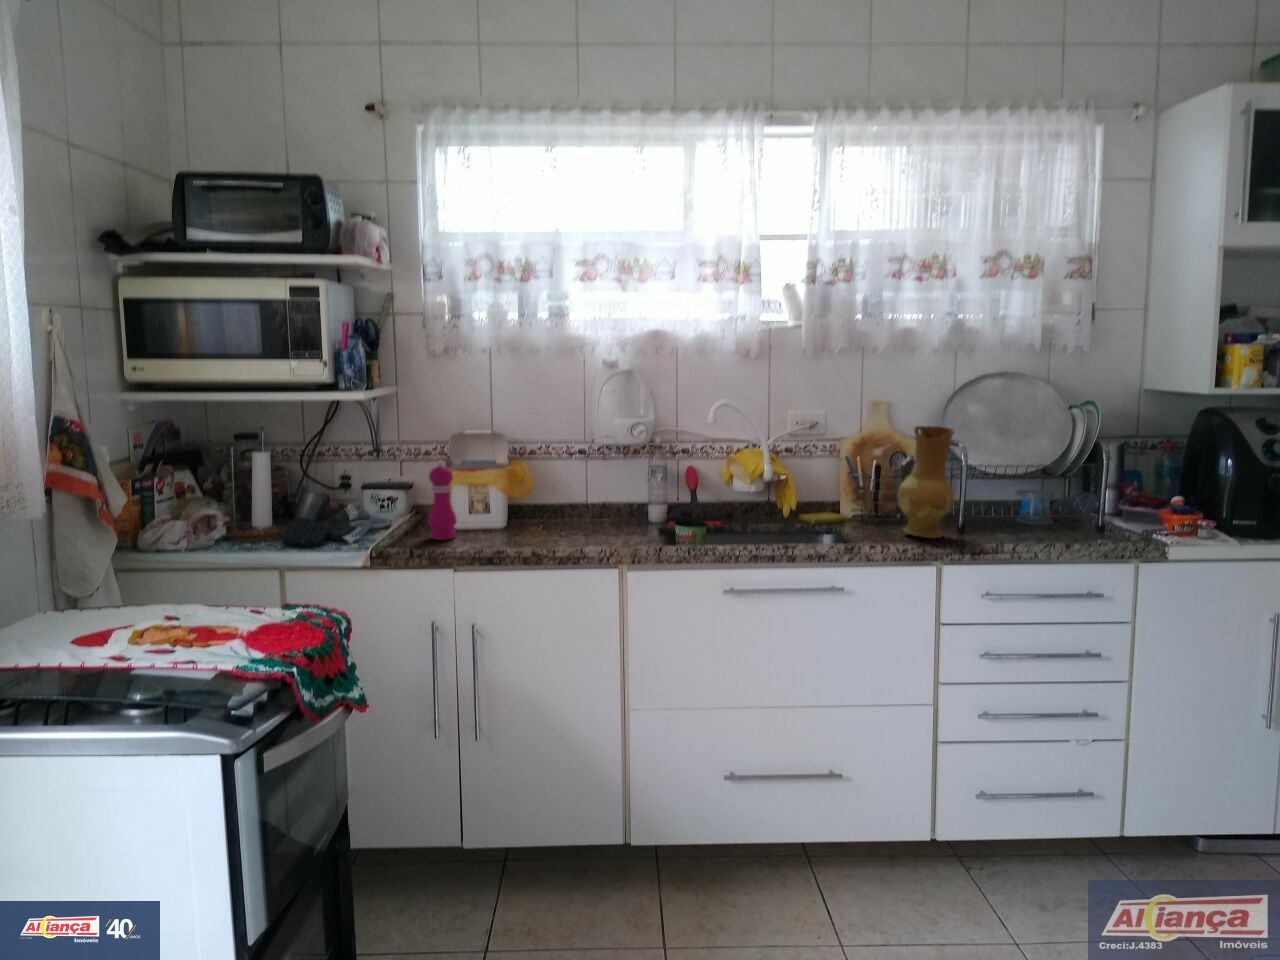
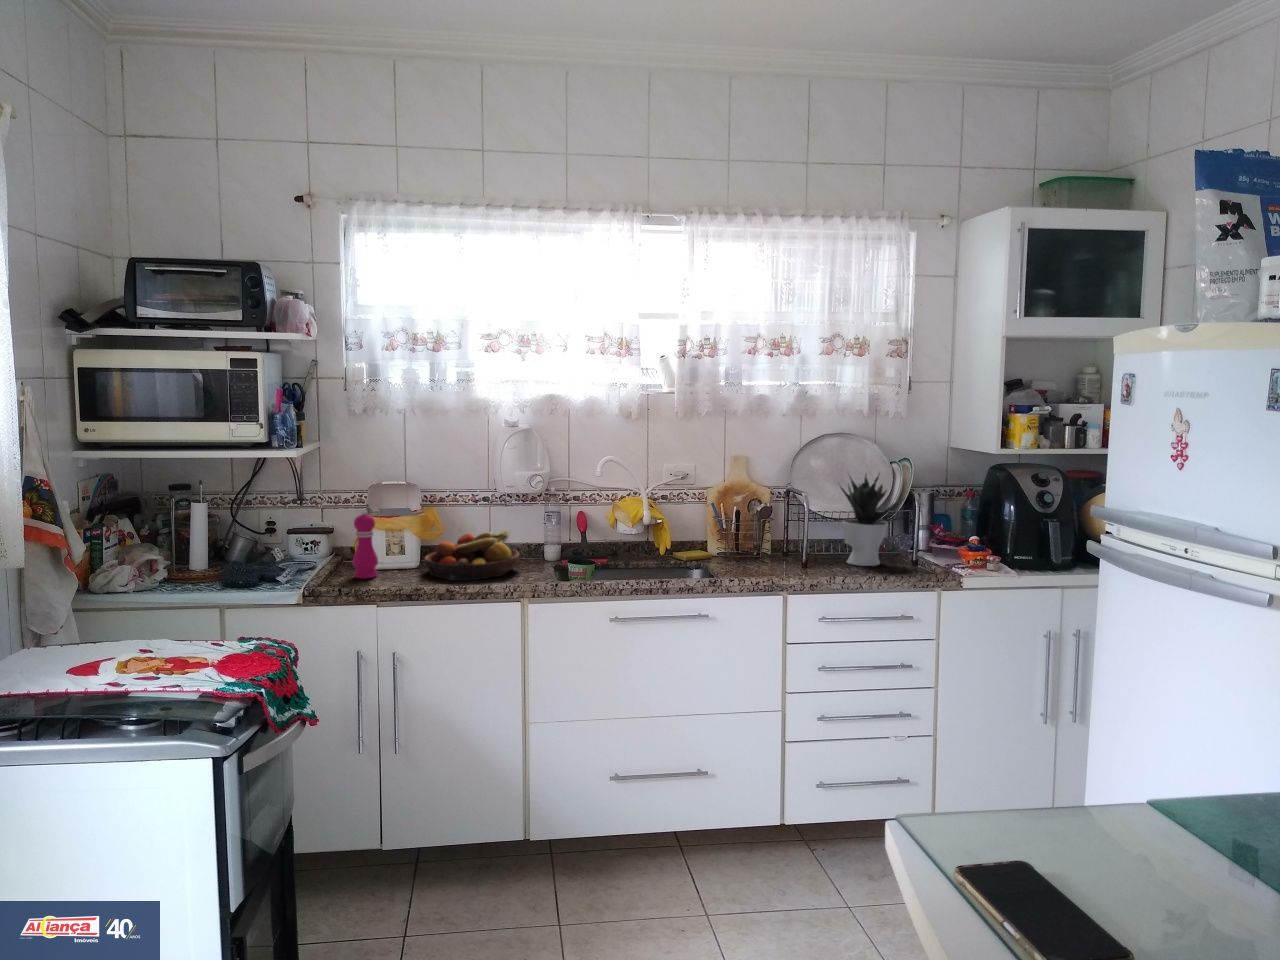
potted plant: none [1004,416,1094,532] -> present [840,474,901,566]
ceramic jug: present [898,426,954,539] -> none [753,479,797,572]
fruit bowl: none [509,486,618,543] -> present [424,530,519,580]

